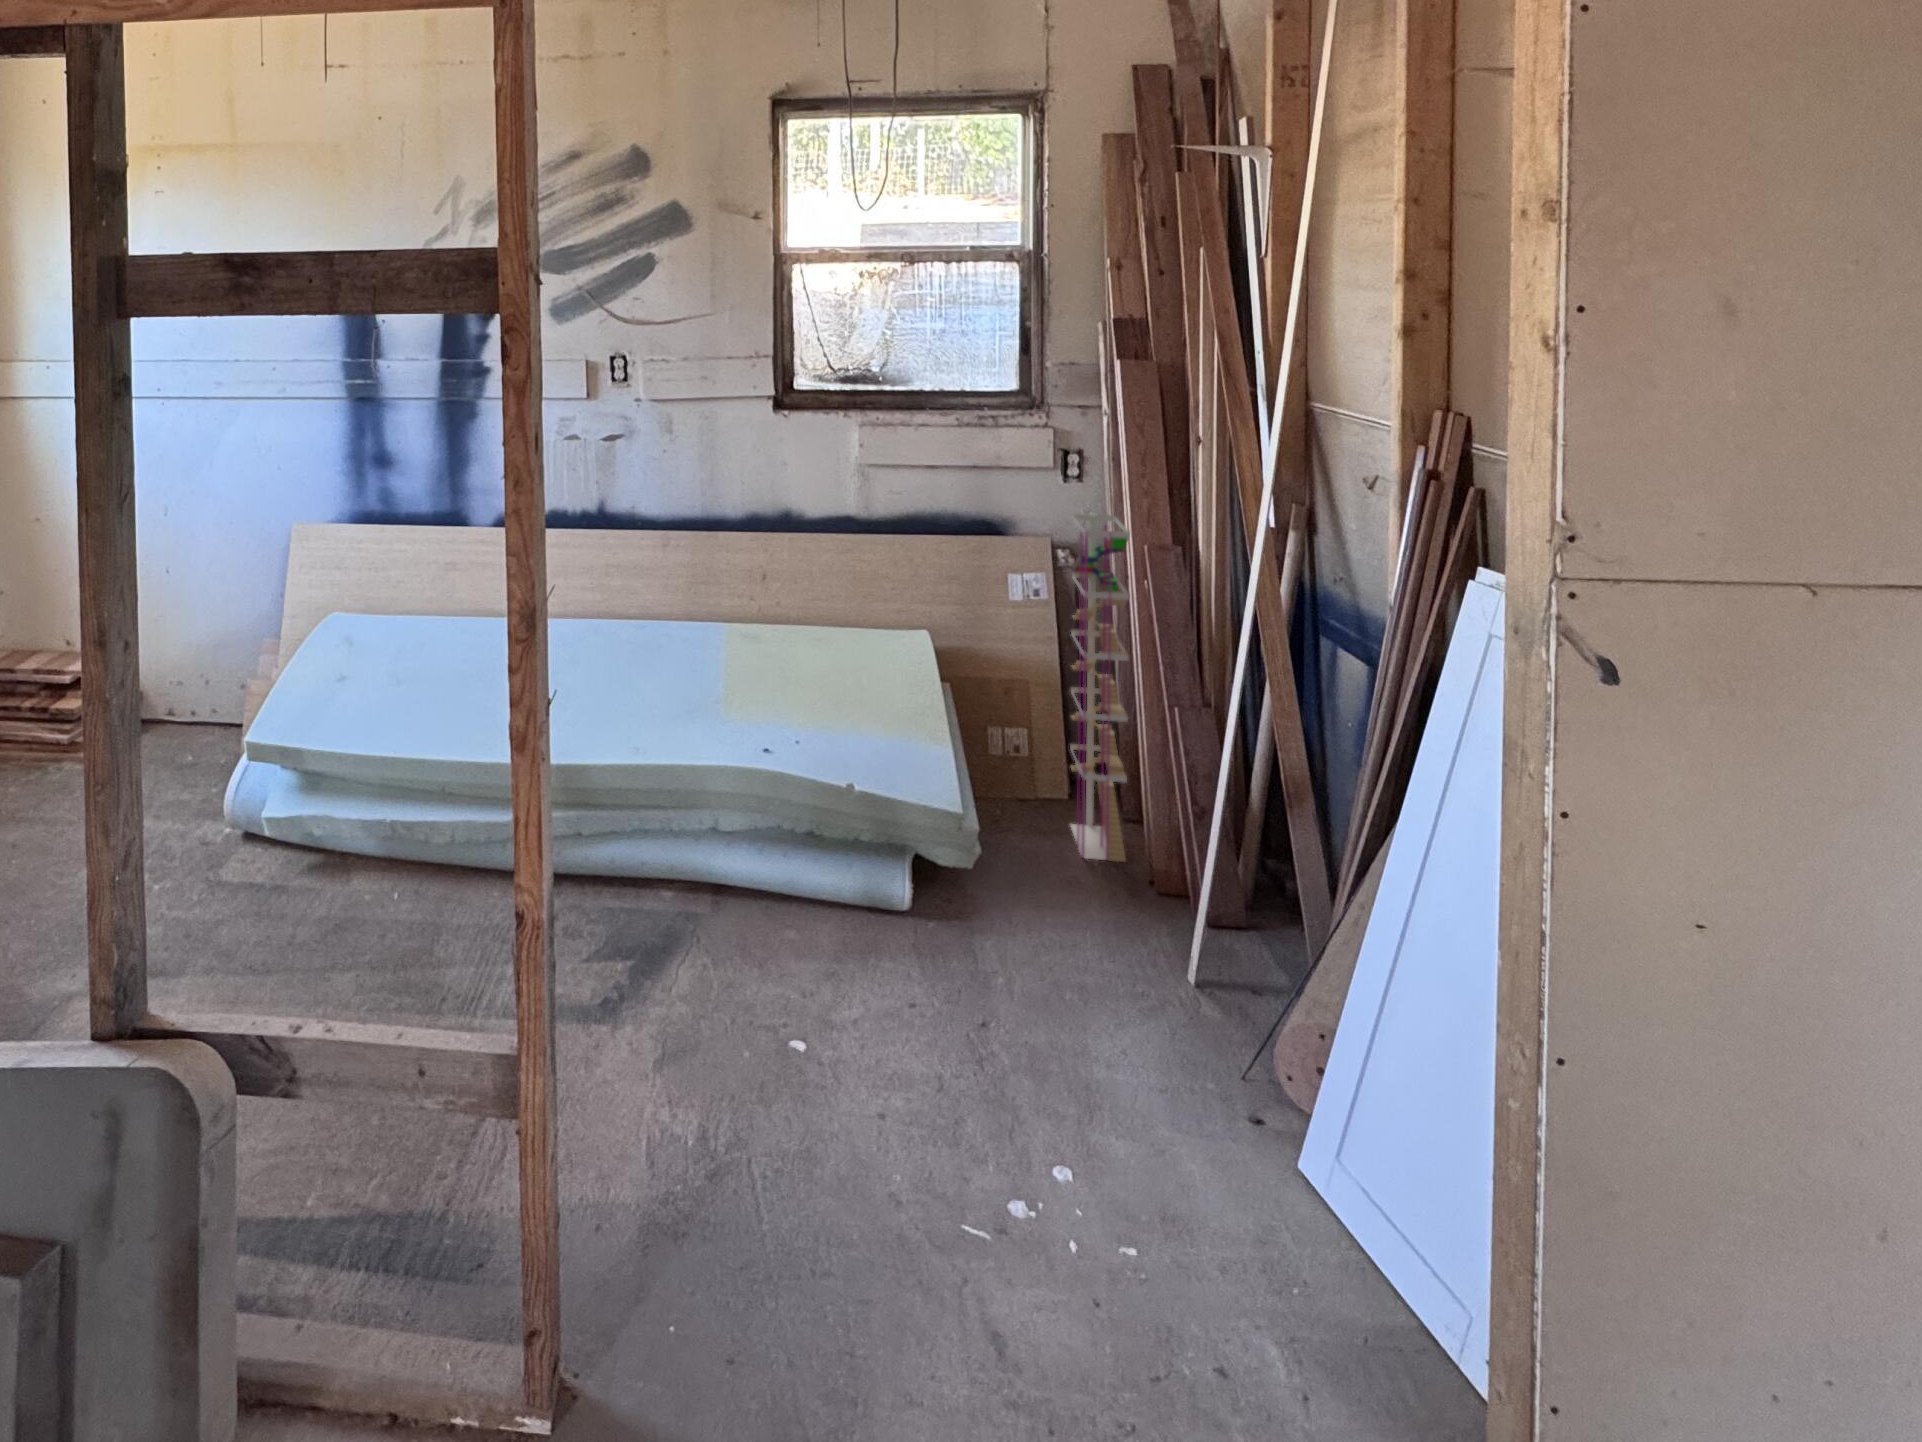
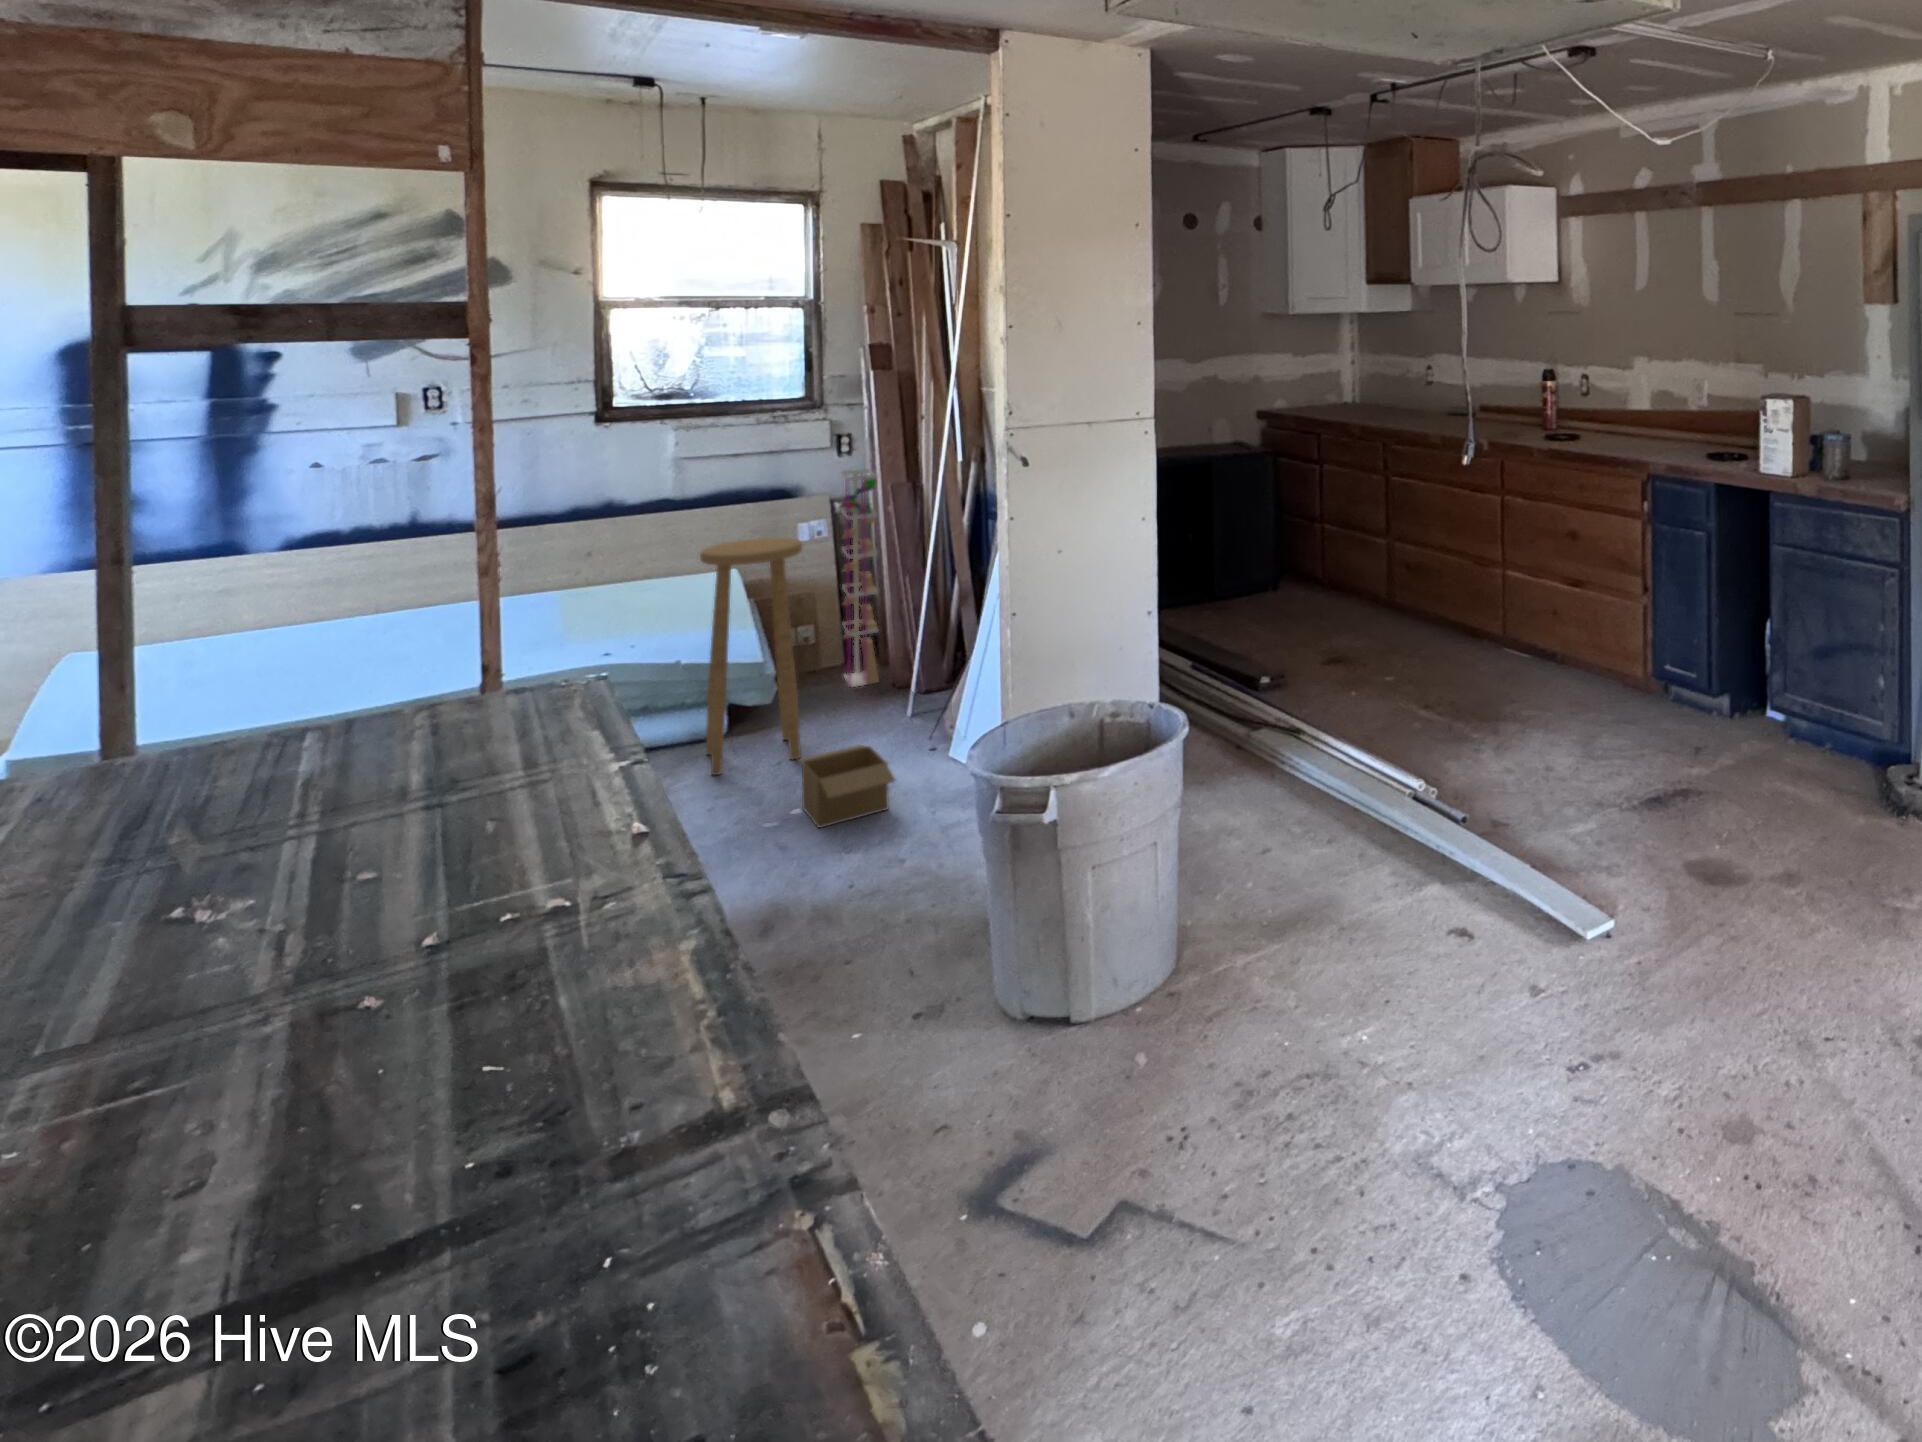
stool: none [881,629,1026,1019] -> present [700,538,802,775]
cardboard box: none [1018,1075,1215,1282] -> present [796,745,895,828]

